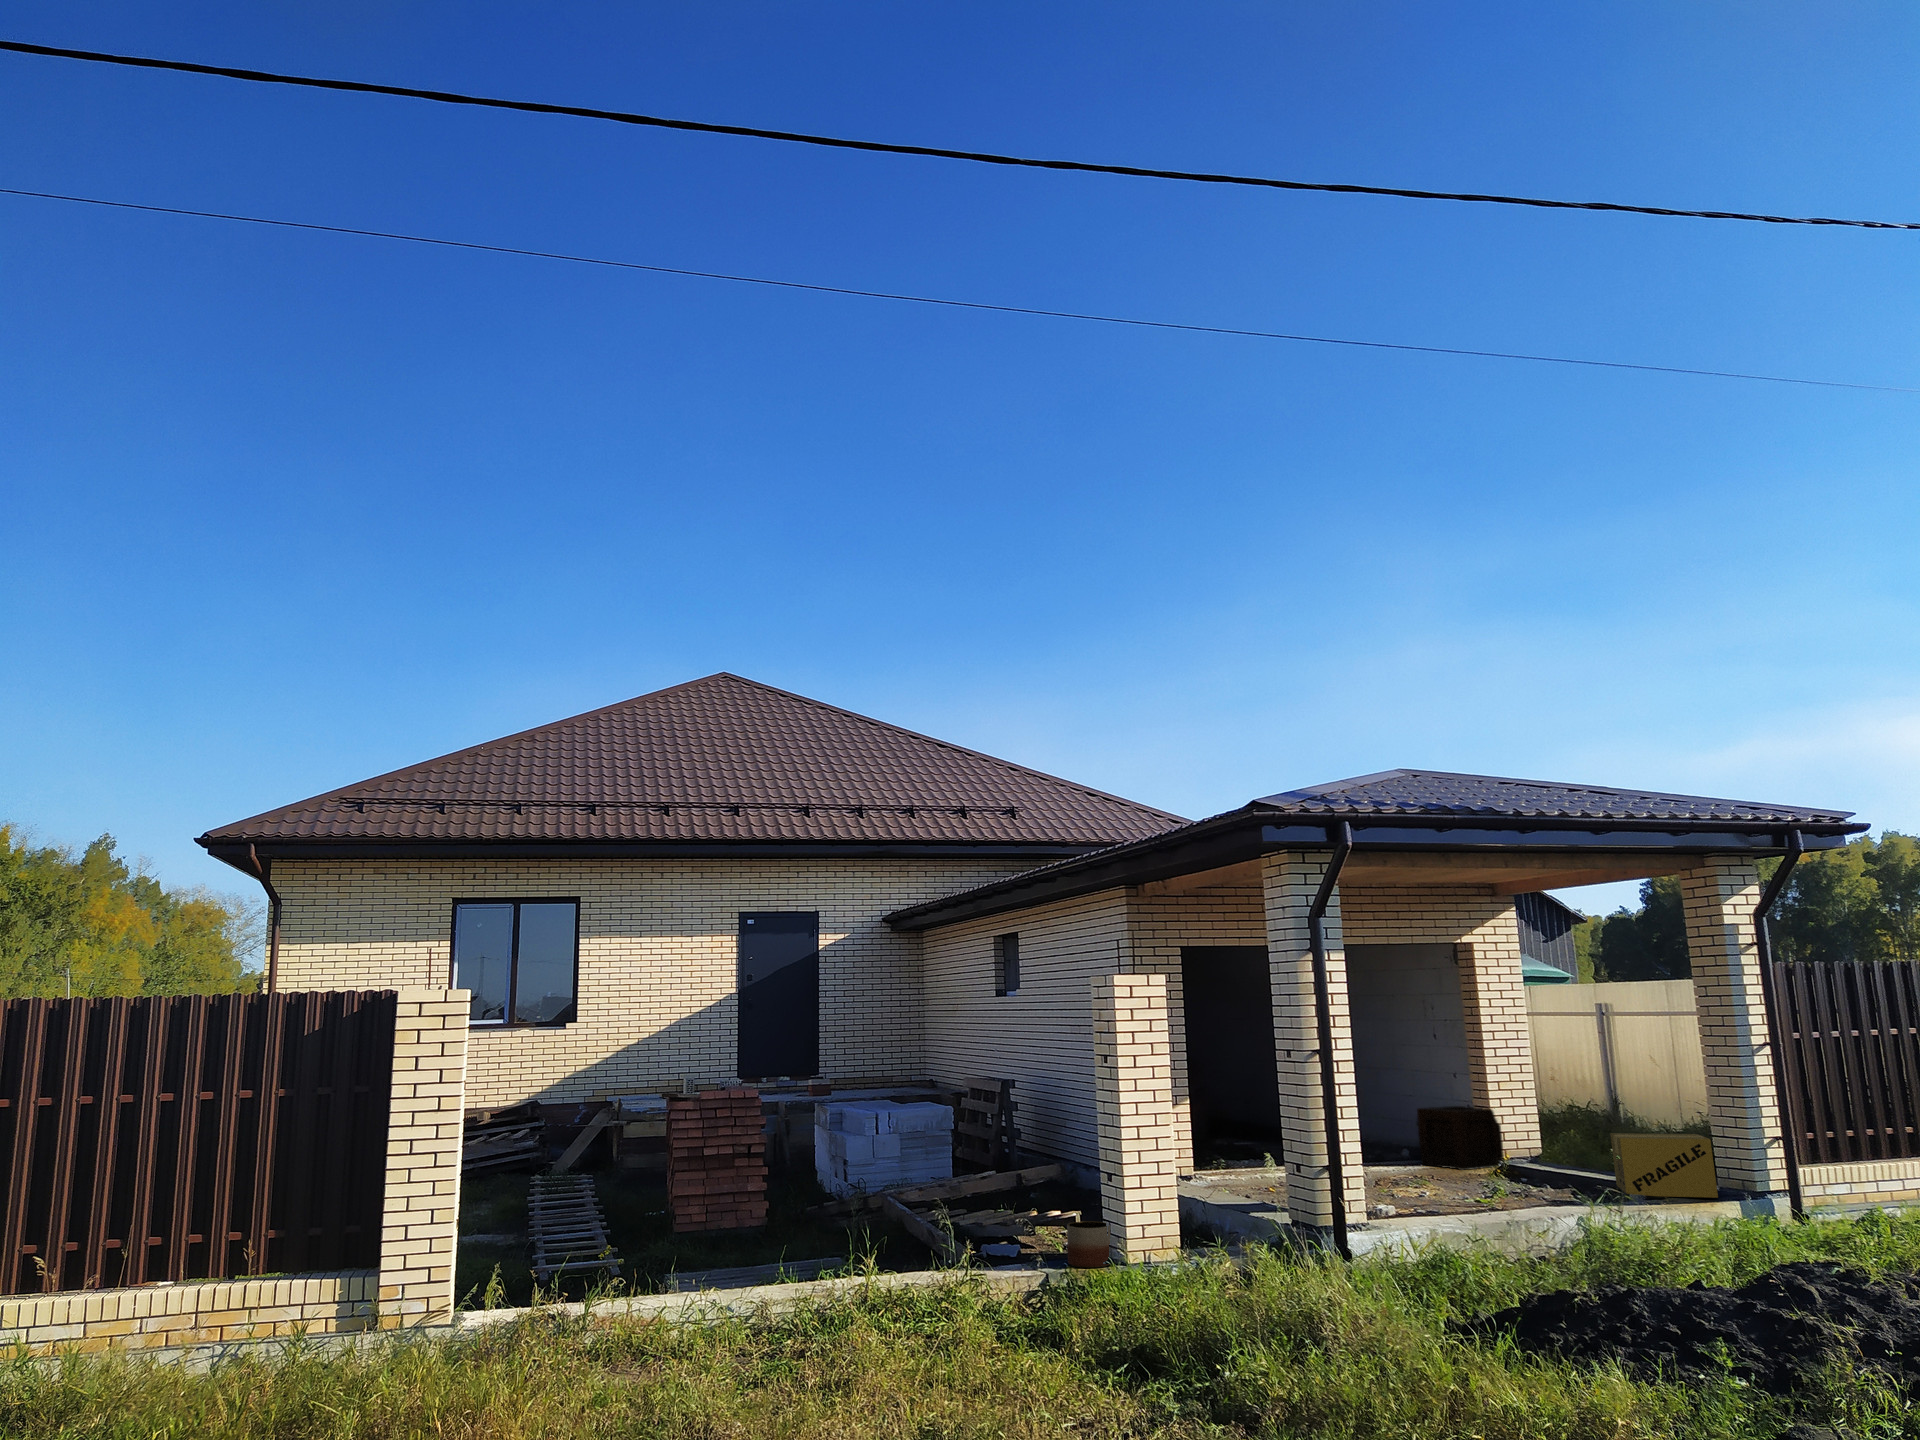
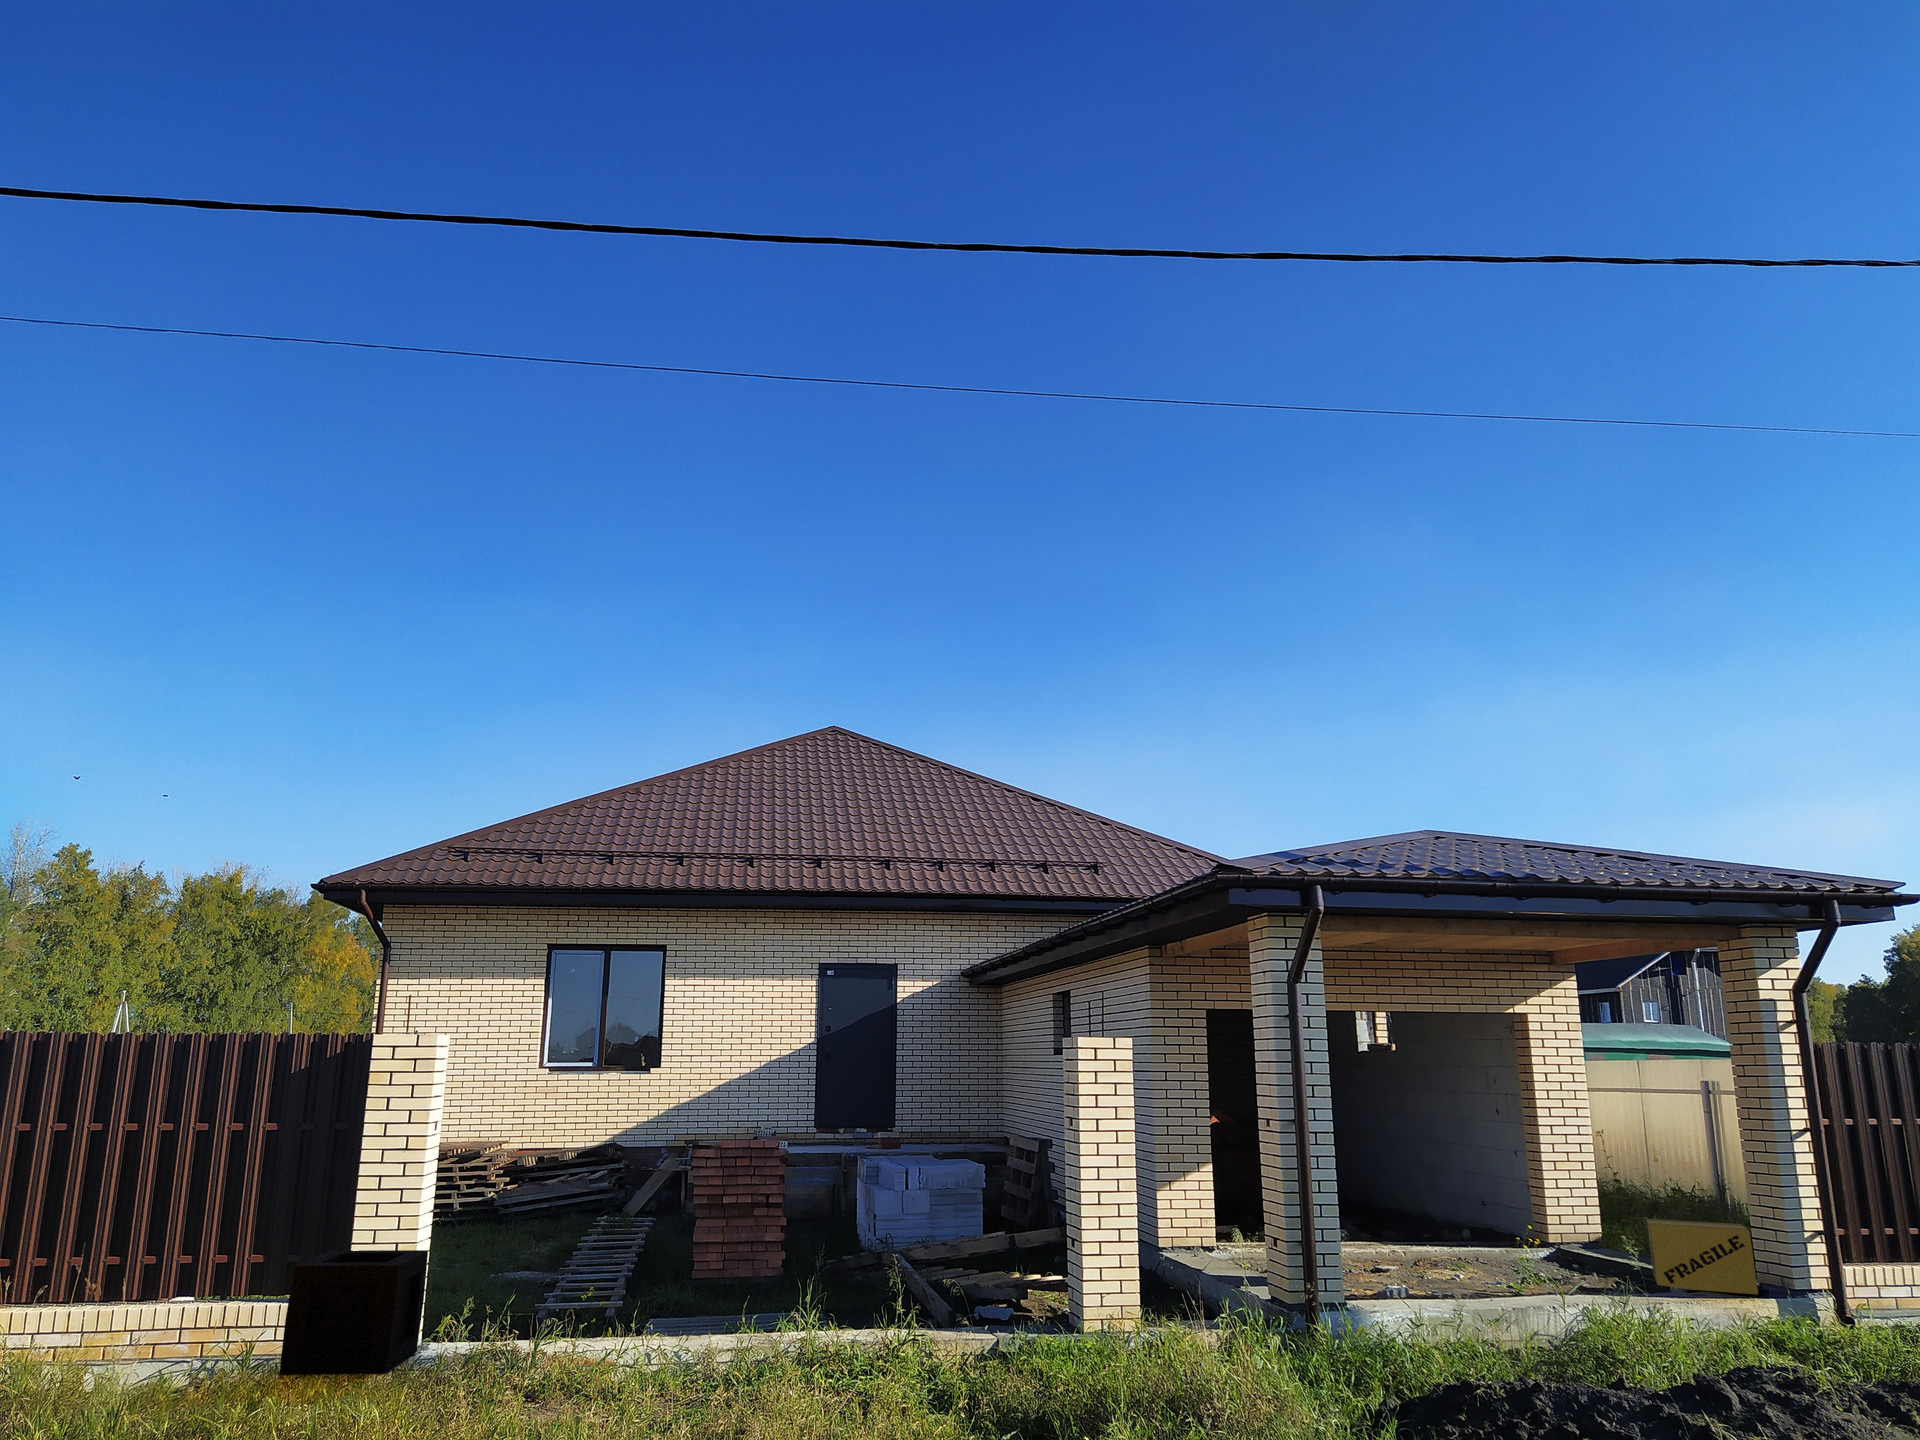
wooden crate: present [1417,1106,1504,1170] -> present [279,1250,428,1375]
planter: present [1067,1221,1110,1268] -> none [1020,1285,1064,1333]

